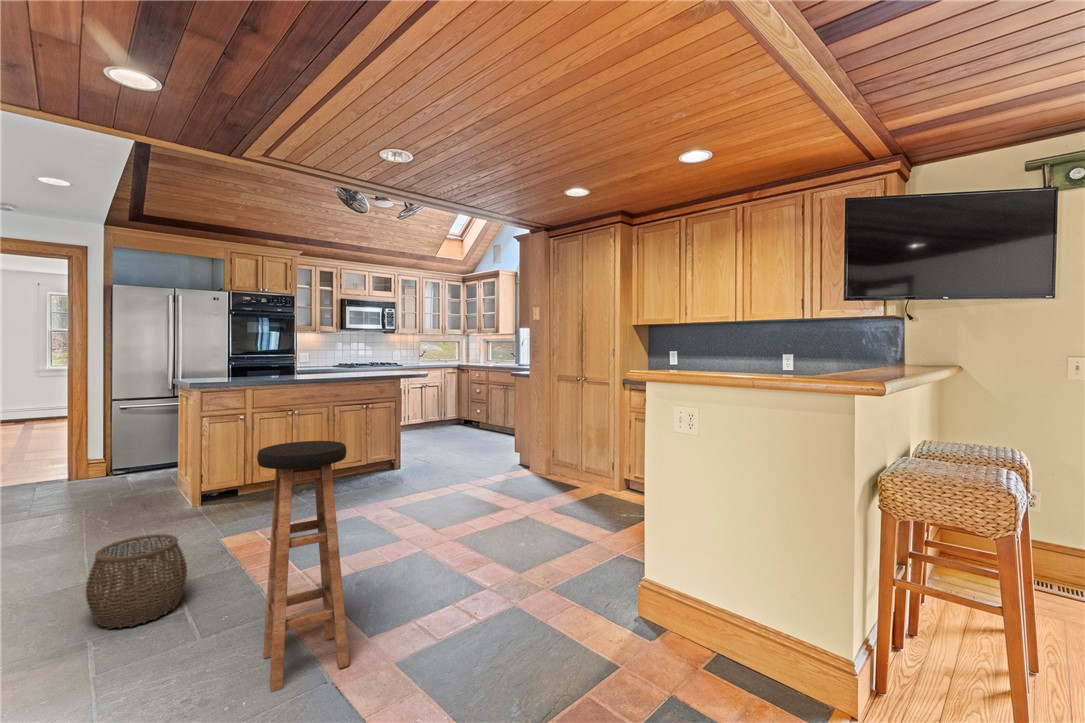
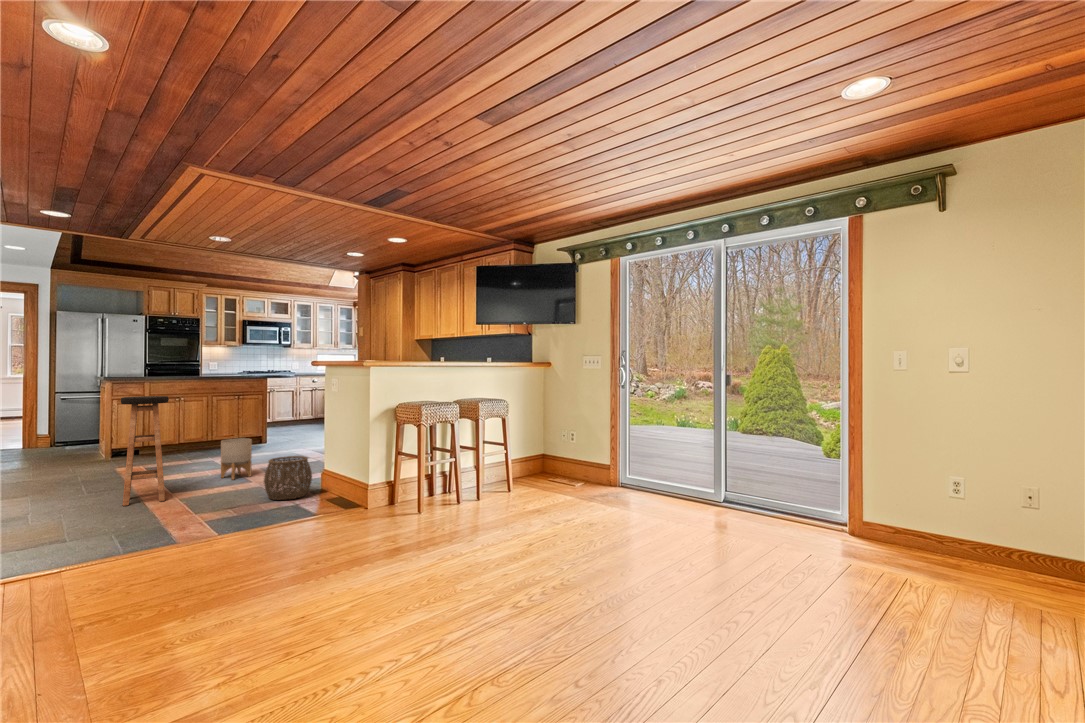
planter: none [402,495,450,576] -> present [221,438,252,480]
woven basket: present [86,534,187,628] -> present [264,456,312,500]

